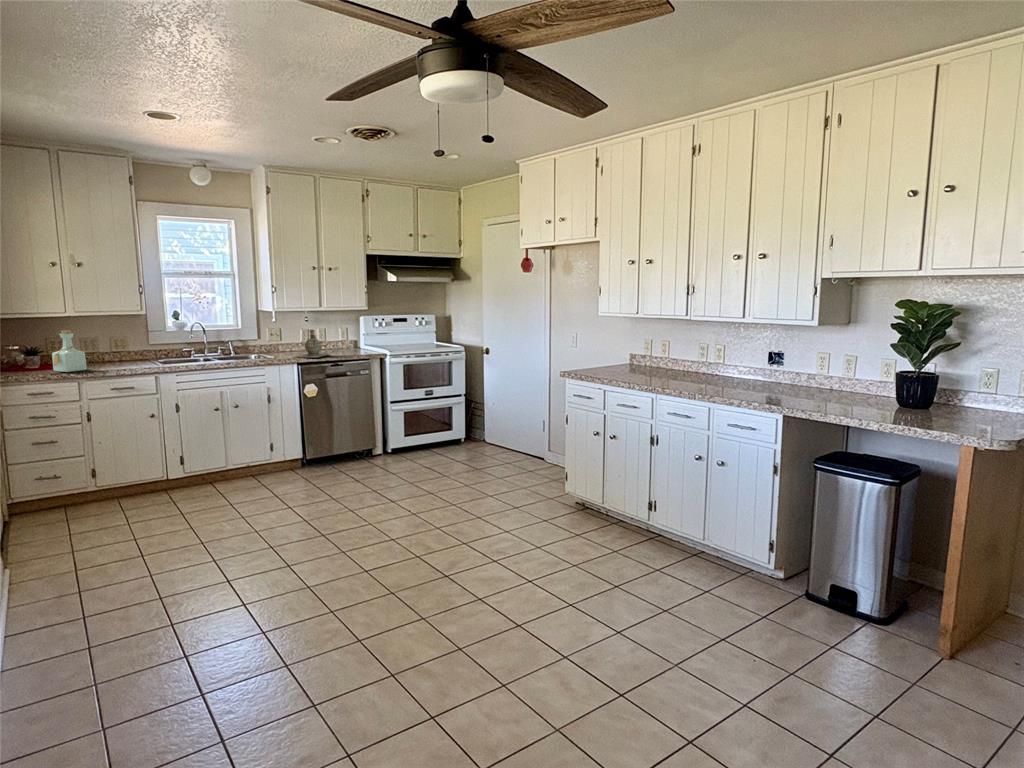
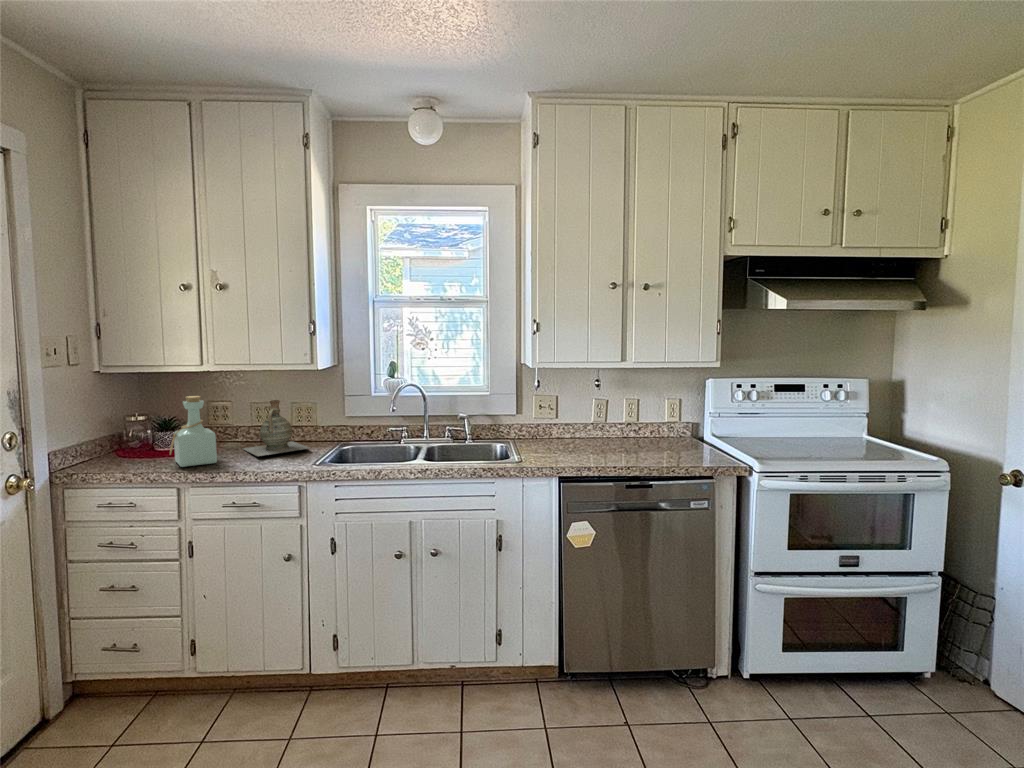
ceramic jug: present [295,330,328,357] -> present [244,400,309,456]

